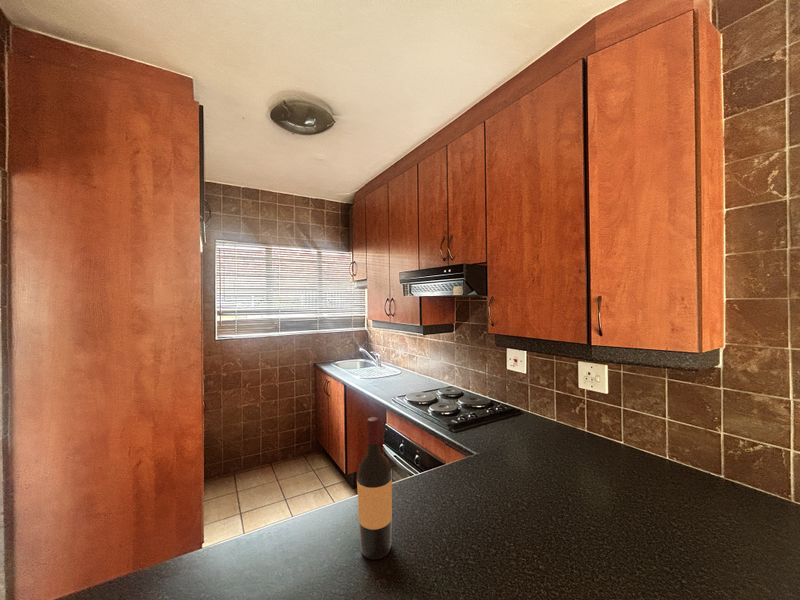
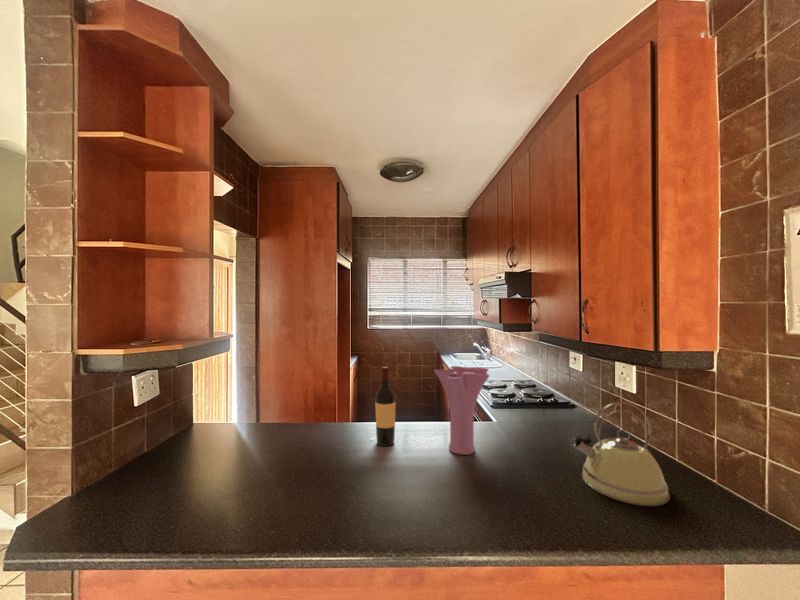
vase: none [449,391,530,531] -> present [434,366,489,455]
kettle: none [626,414,738,541] -> present [573,402,670,506]

